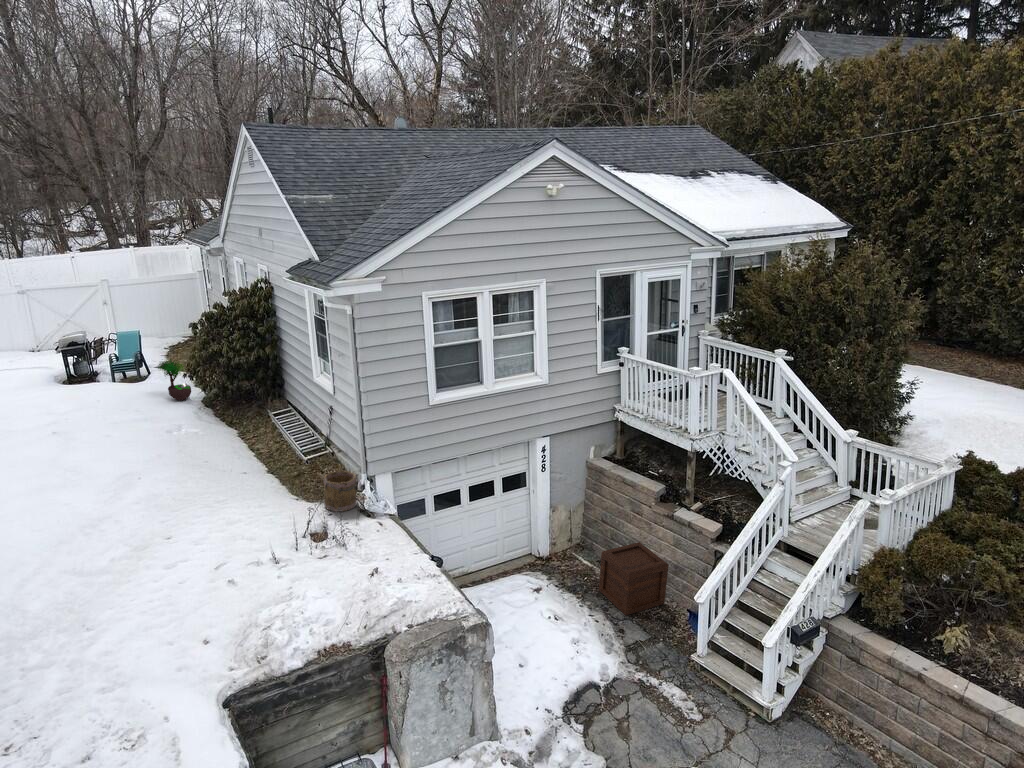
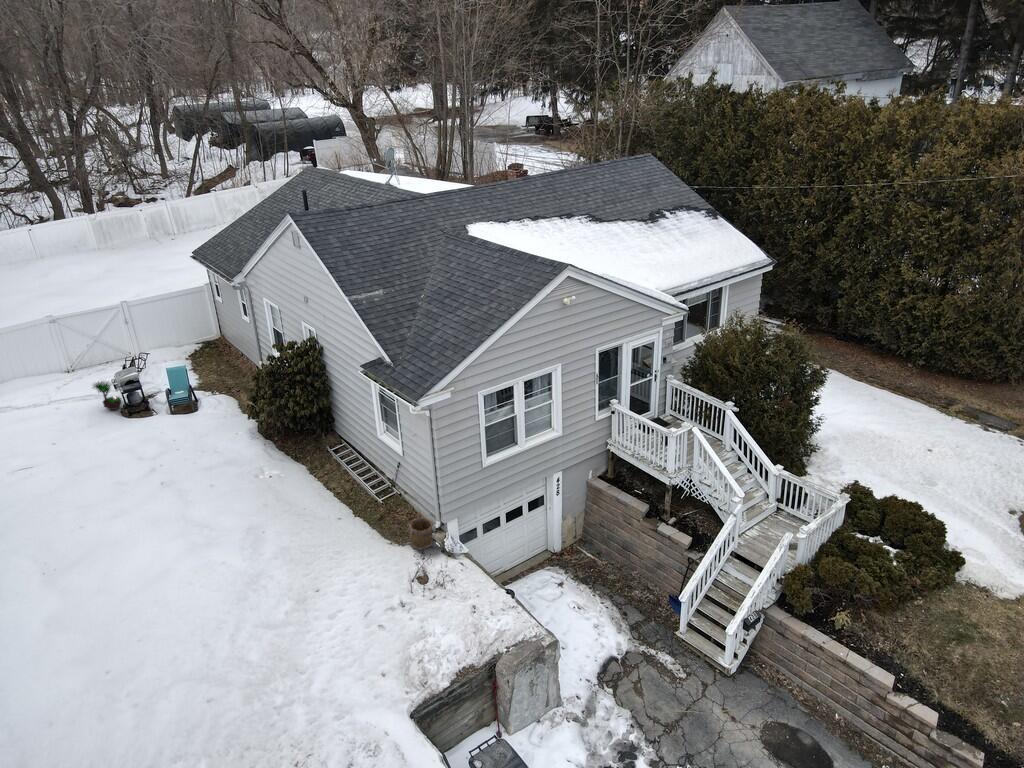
potted tree: present [158,360,191,400] -> present [93,381,121,410]
wooden crate: present [599,542,669,615] -> none [604,545,654,601]

